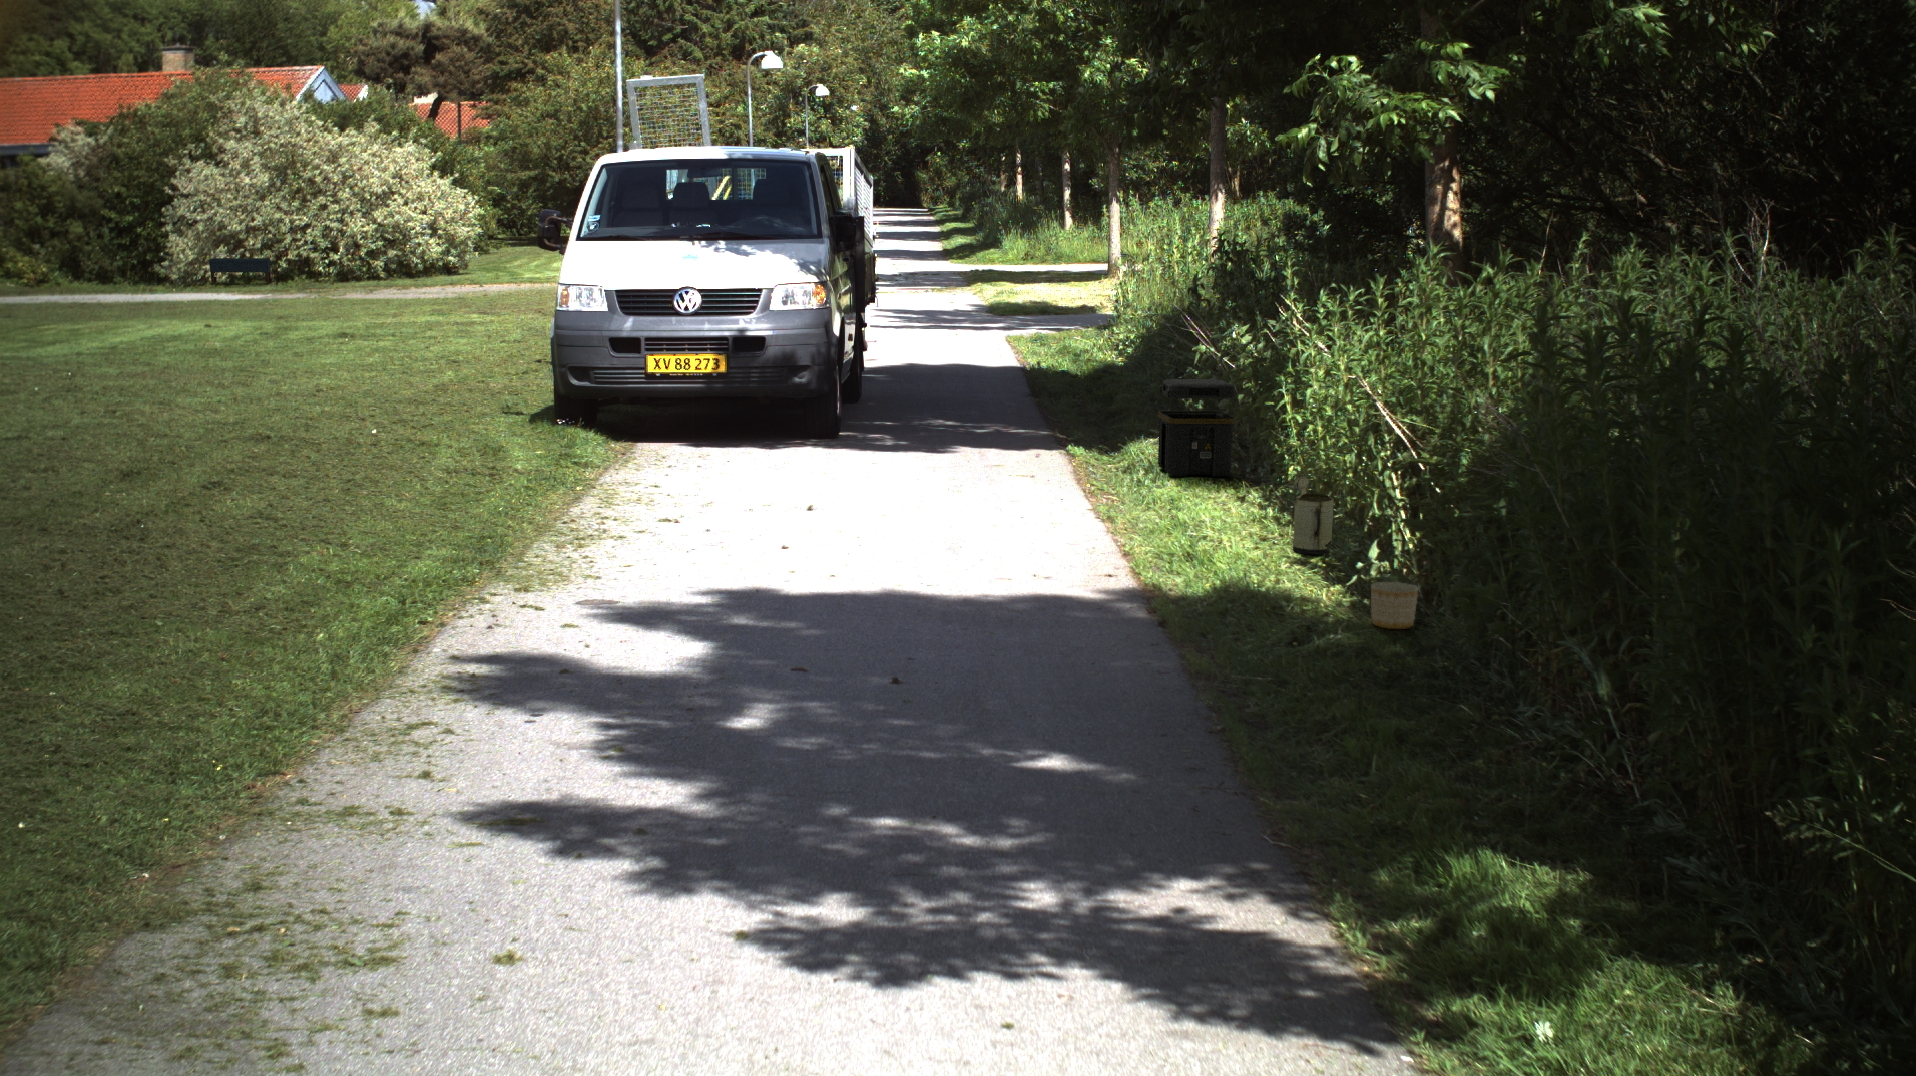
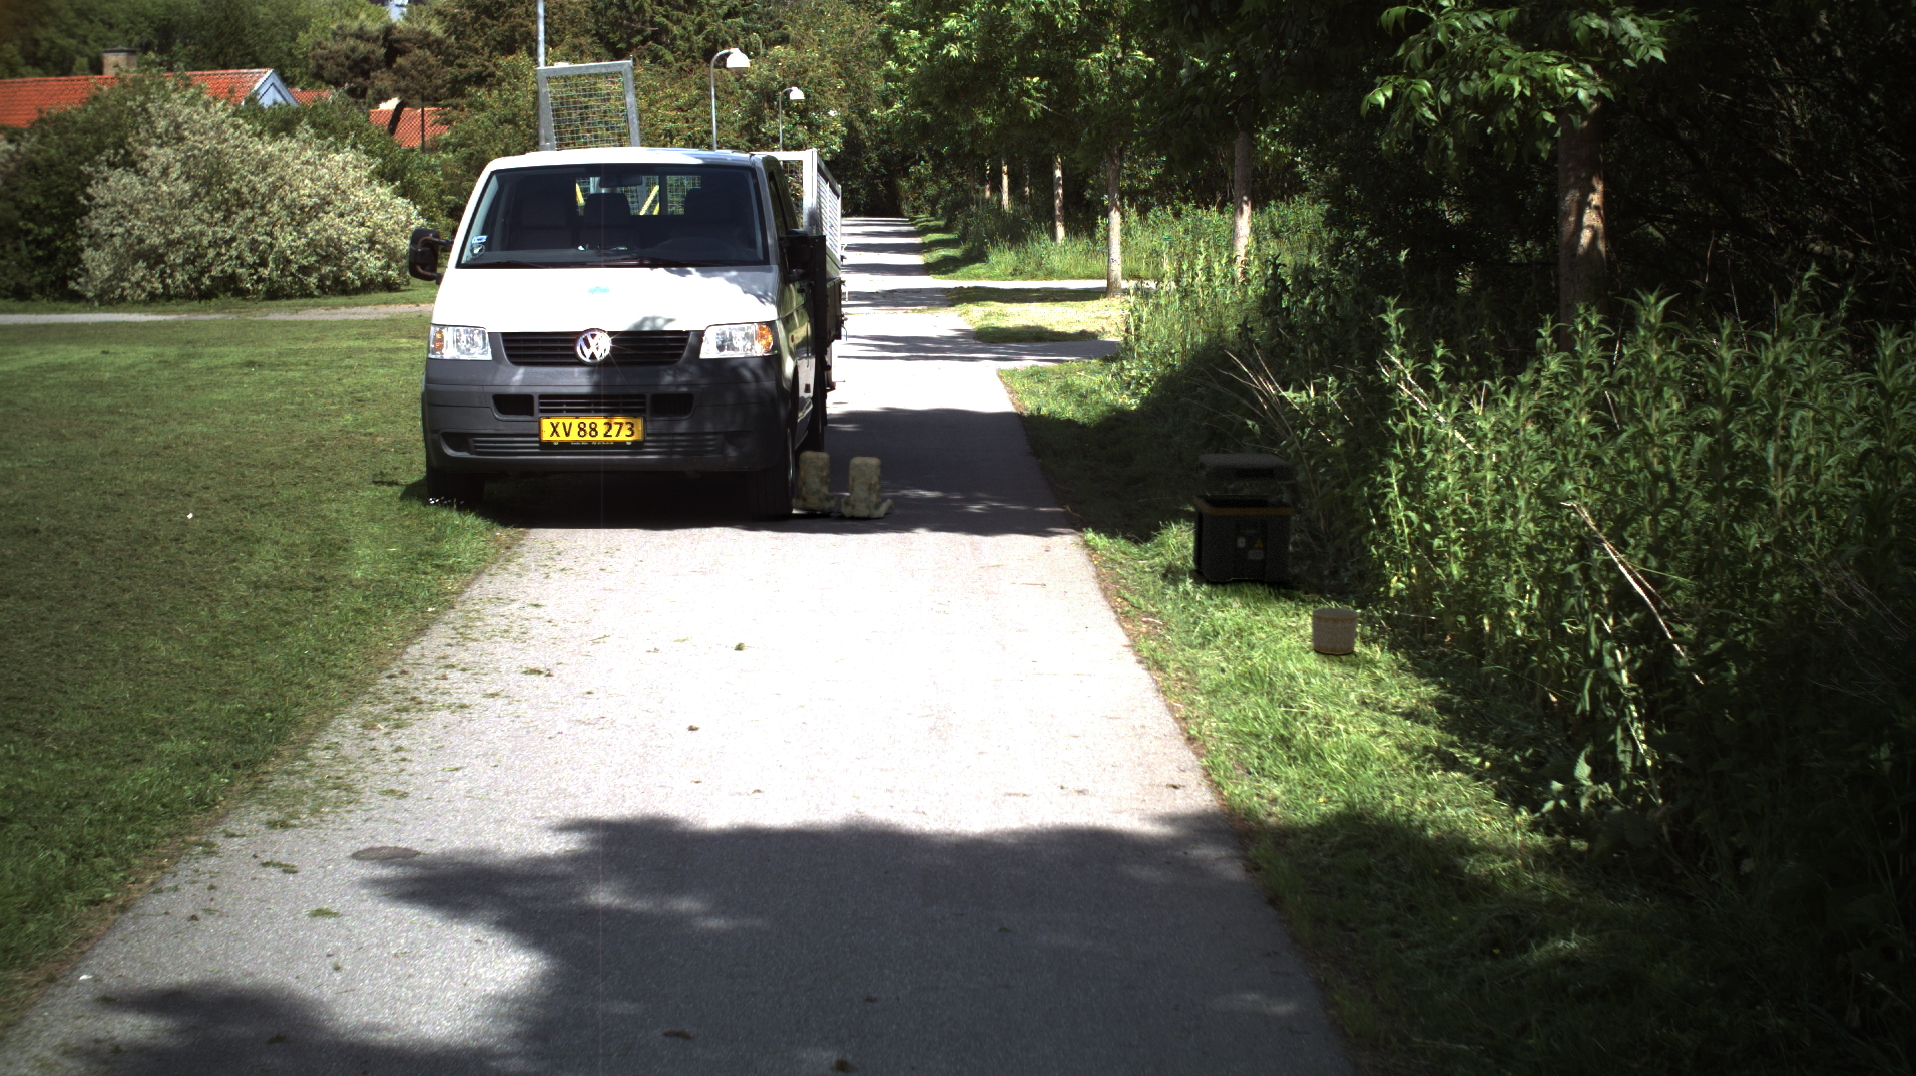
bench: present [209,258,271,284] -> none [123,275,193,304]
backpack: none [842,385,923,438] -> present [792,451,893,518]
watering can: present [1293,476,1334,555] -> none [1393,612,1457,729]
planter: present [1371,582,1418,629] -> present [1312,607,1359,655]

